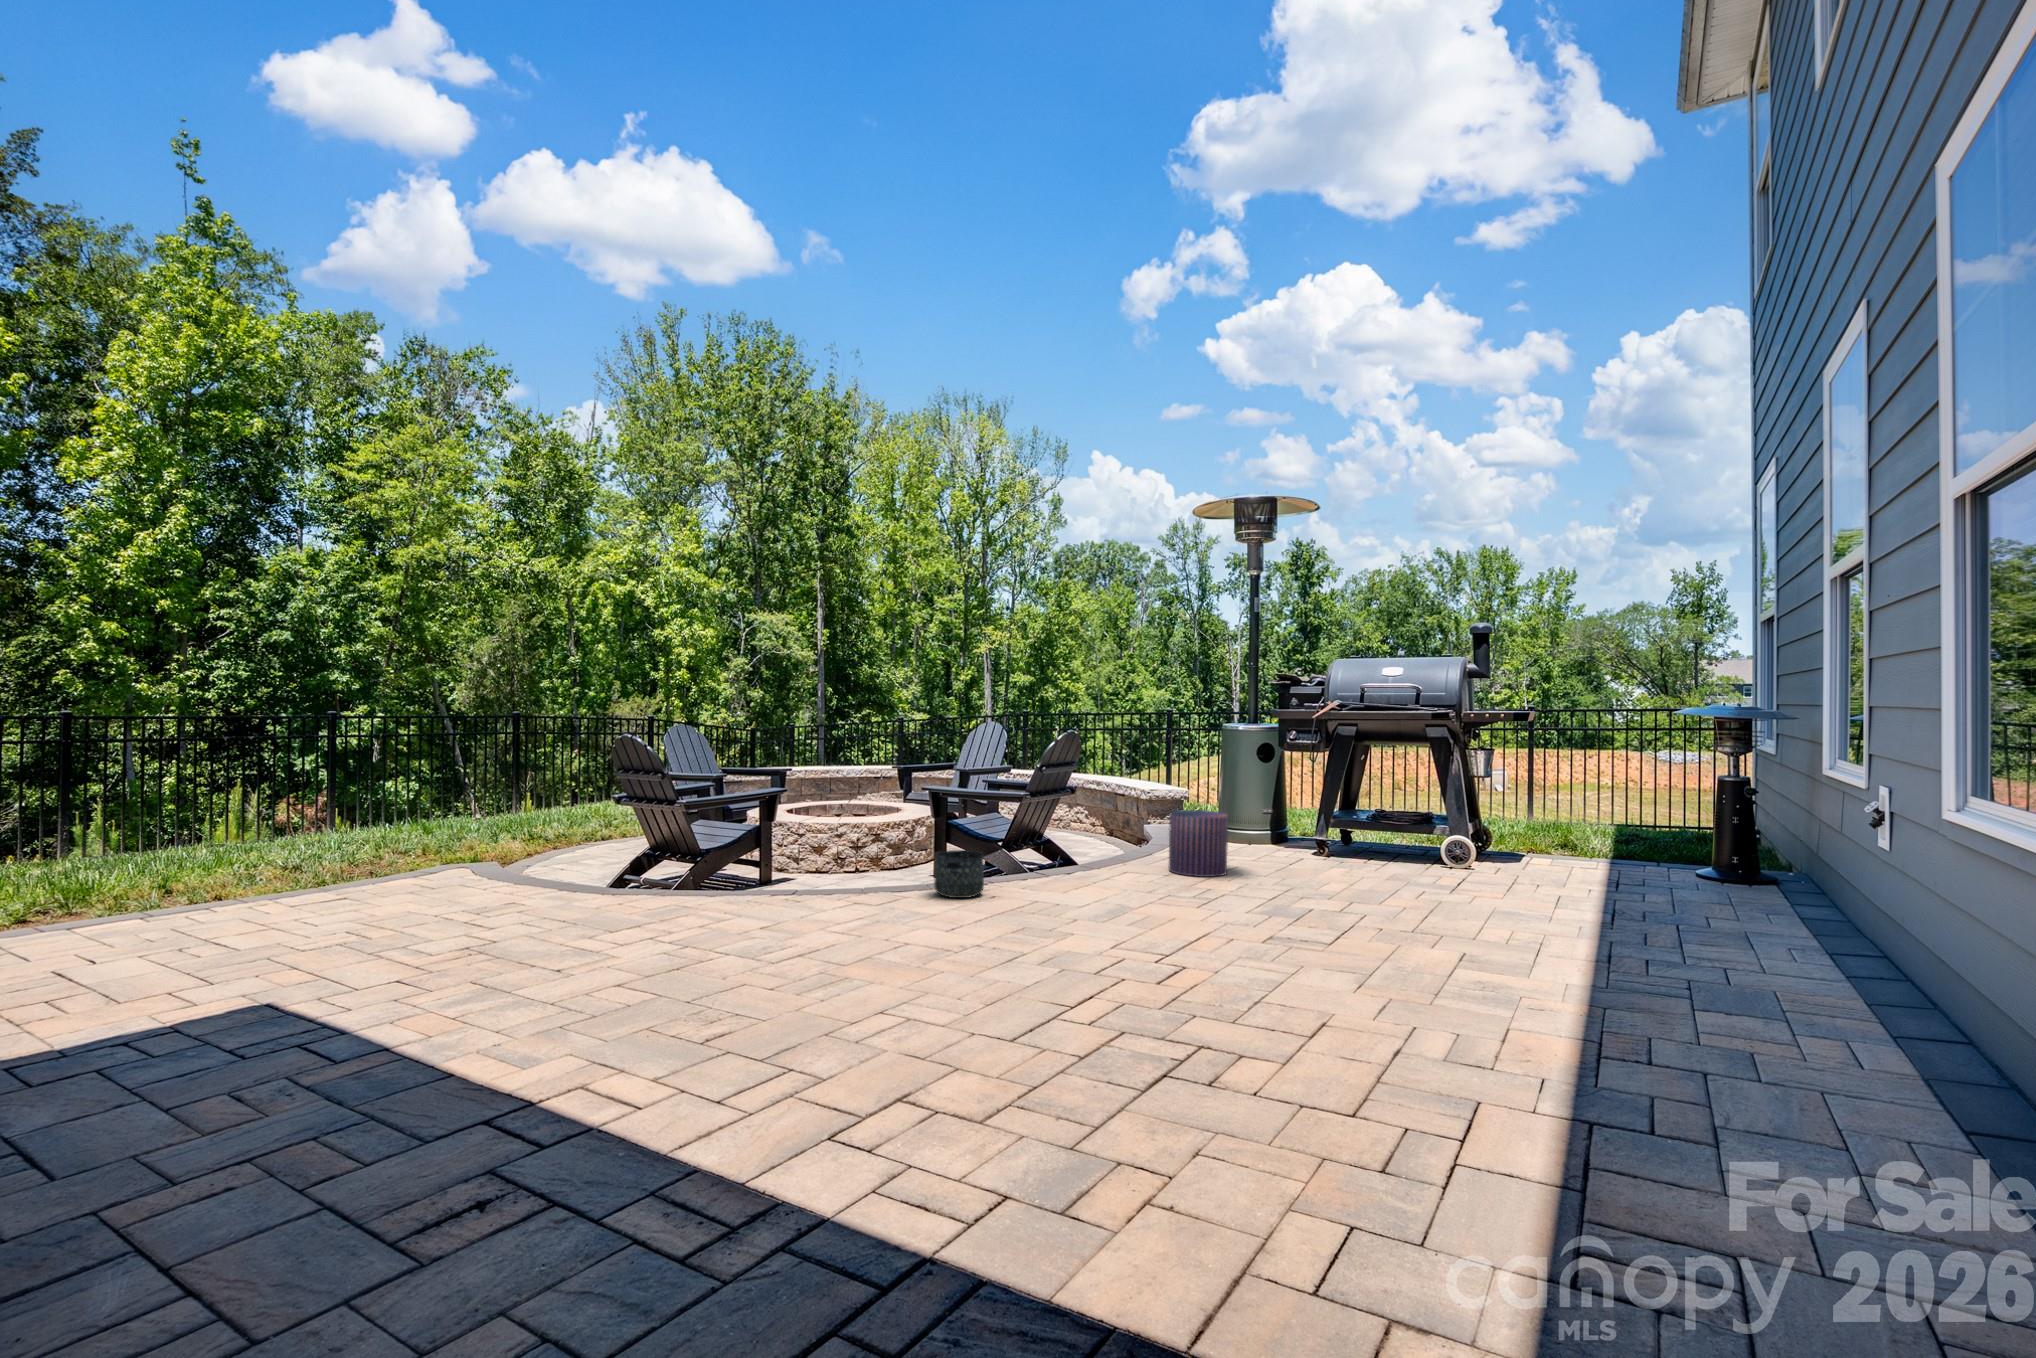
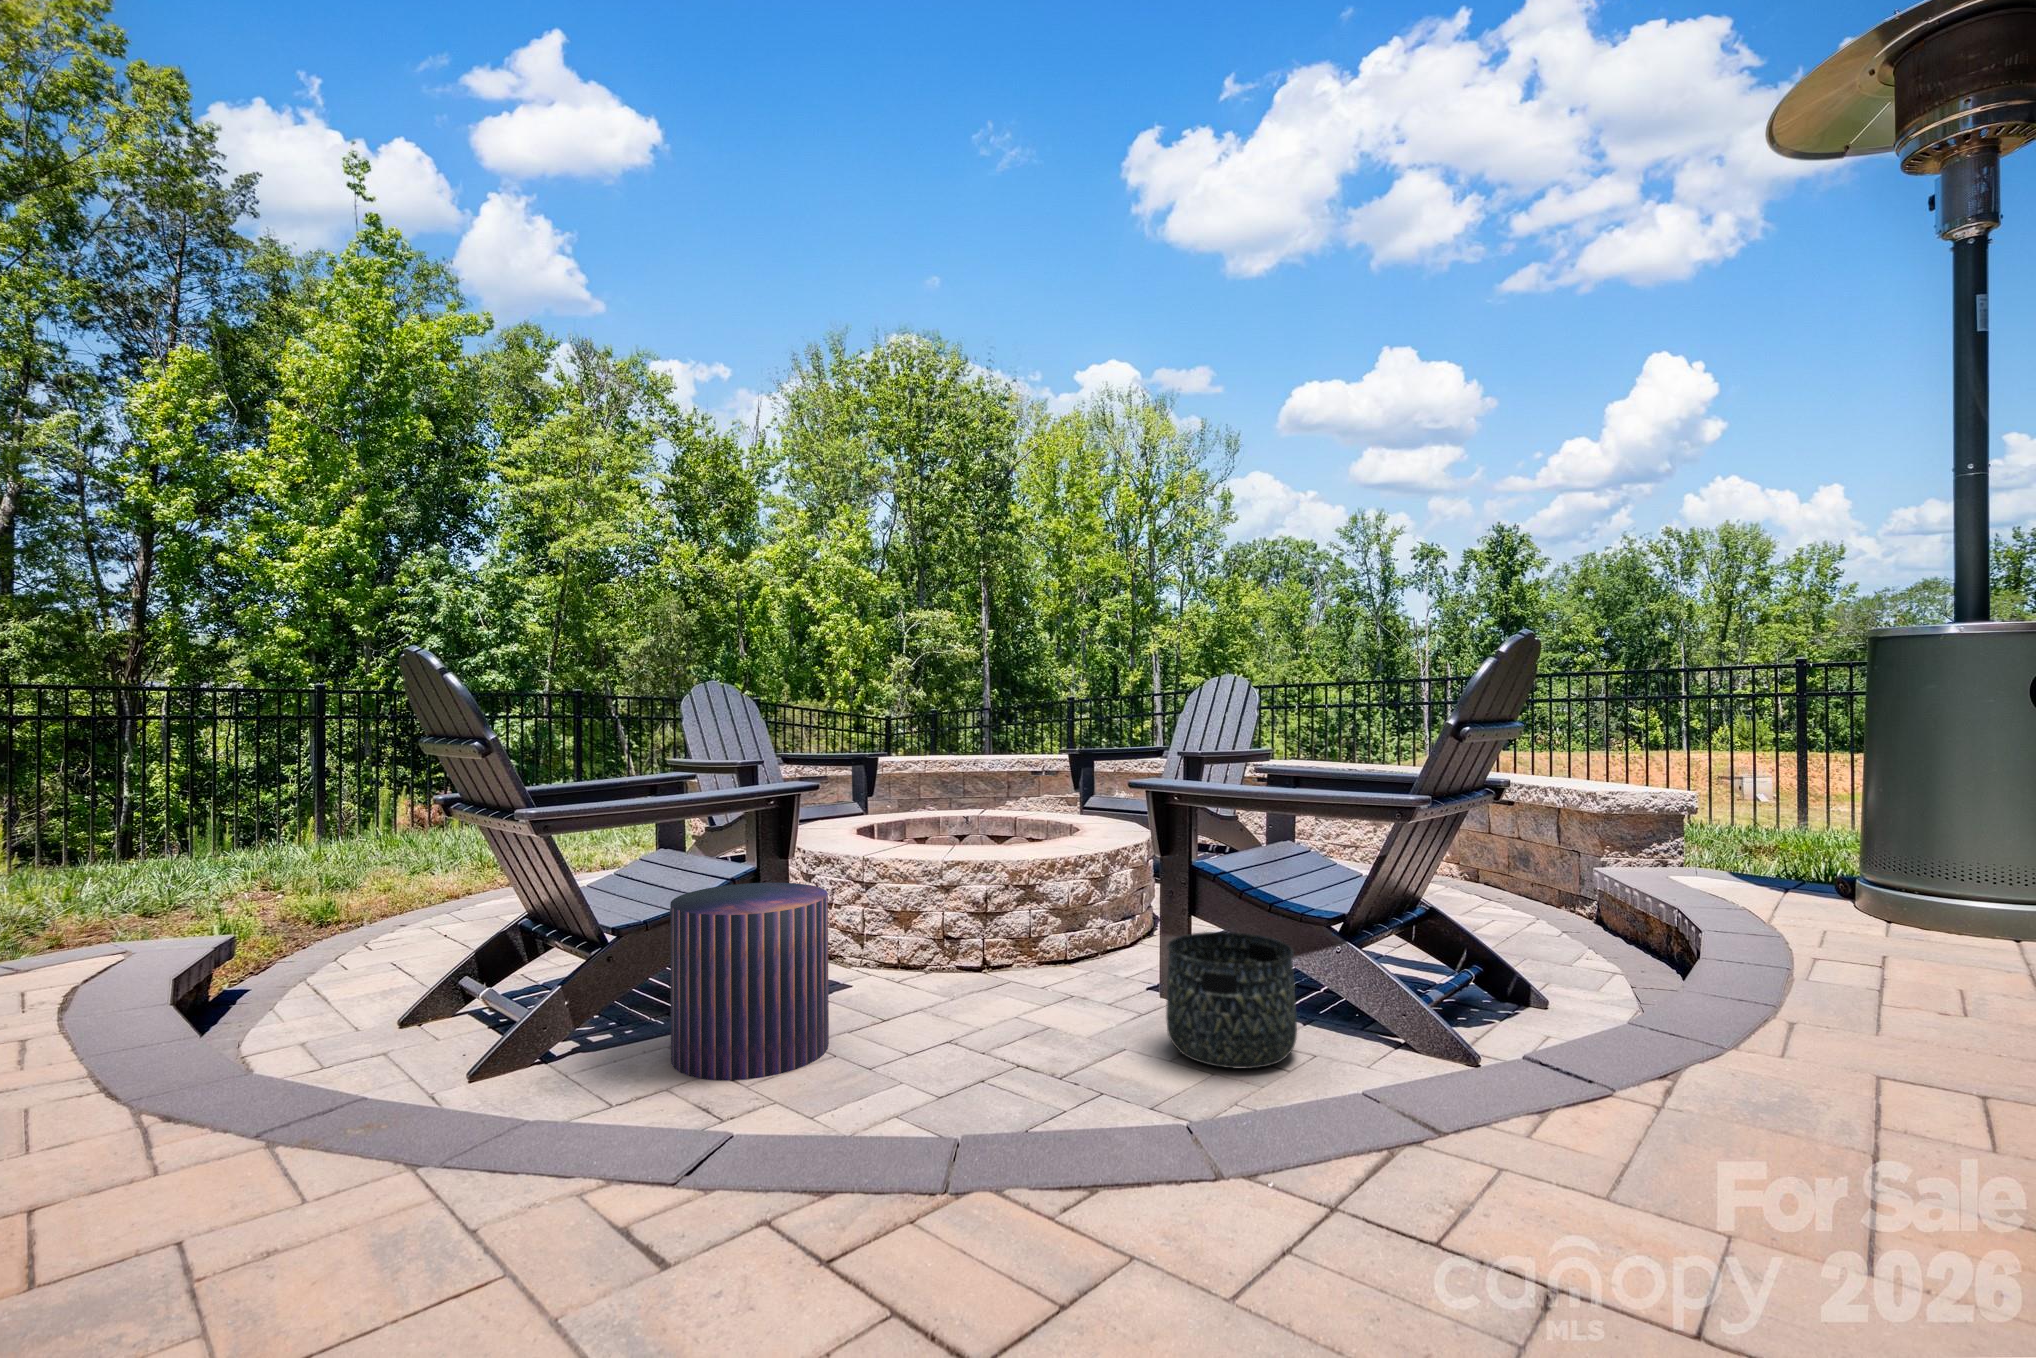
pouf: present [1169,810,1228,877] -> present [670,883,829,1080]

